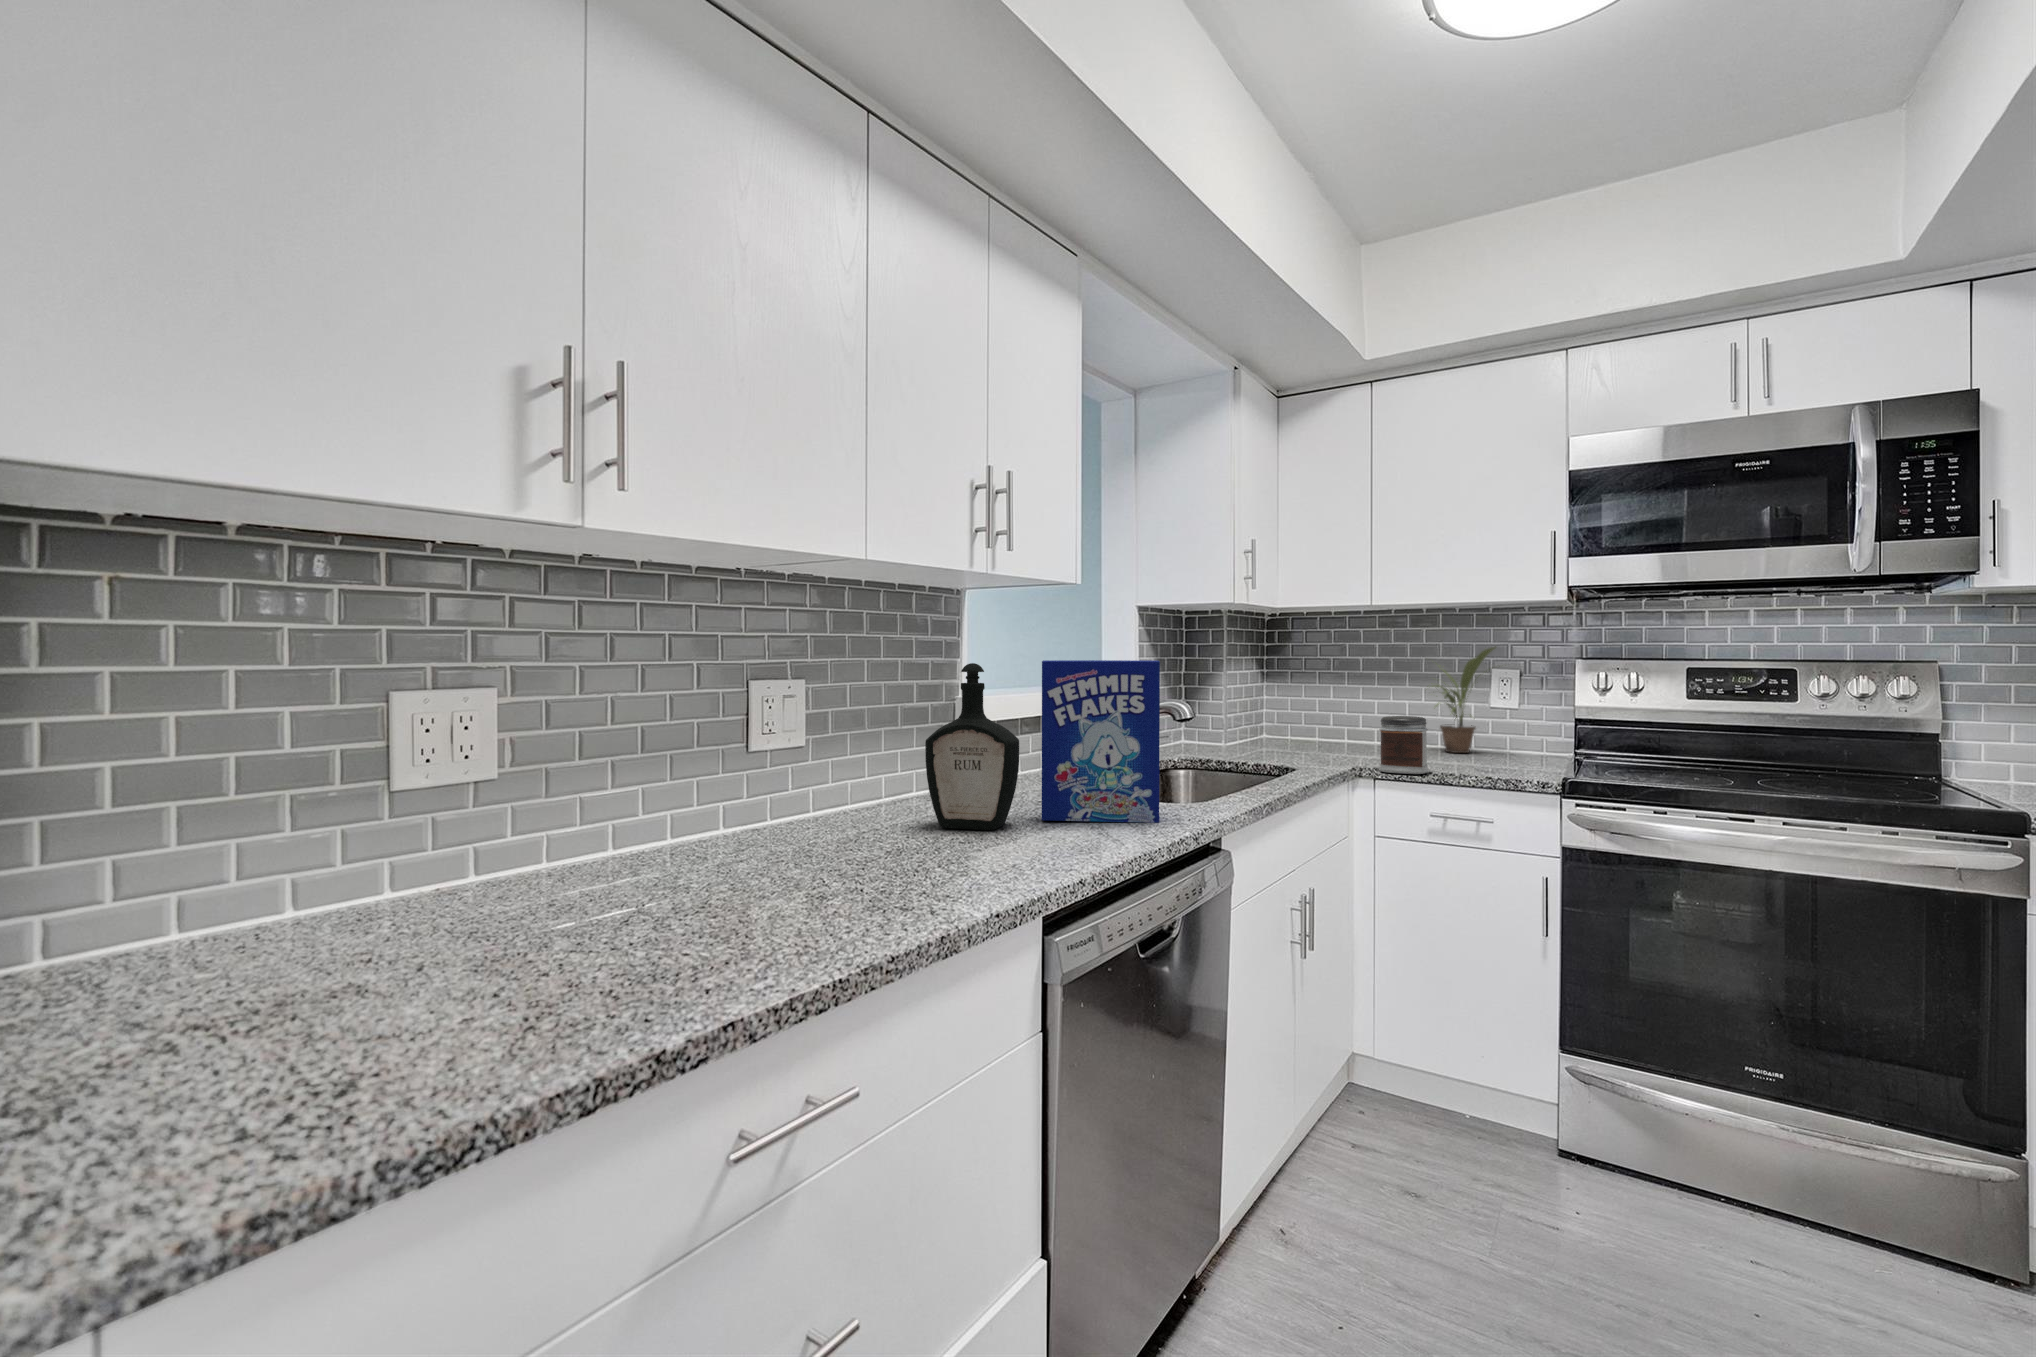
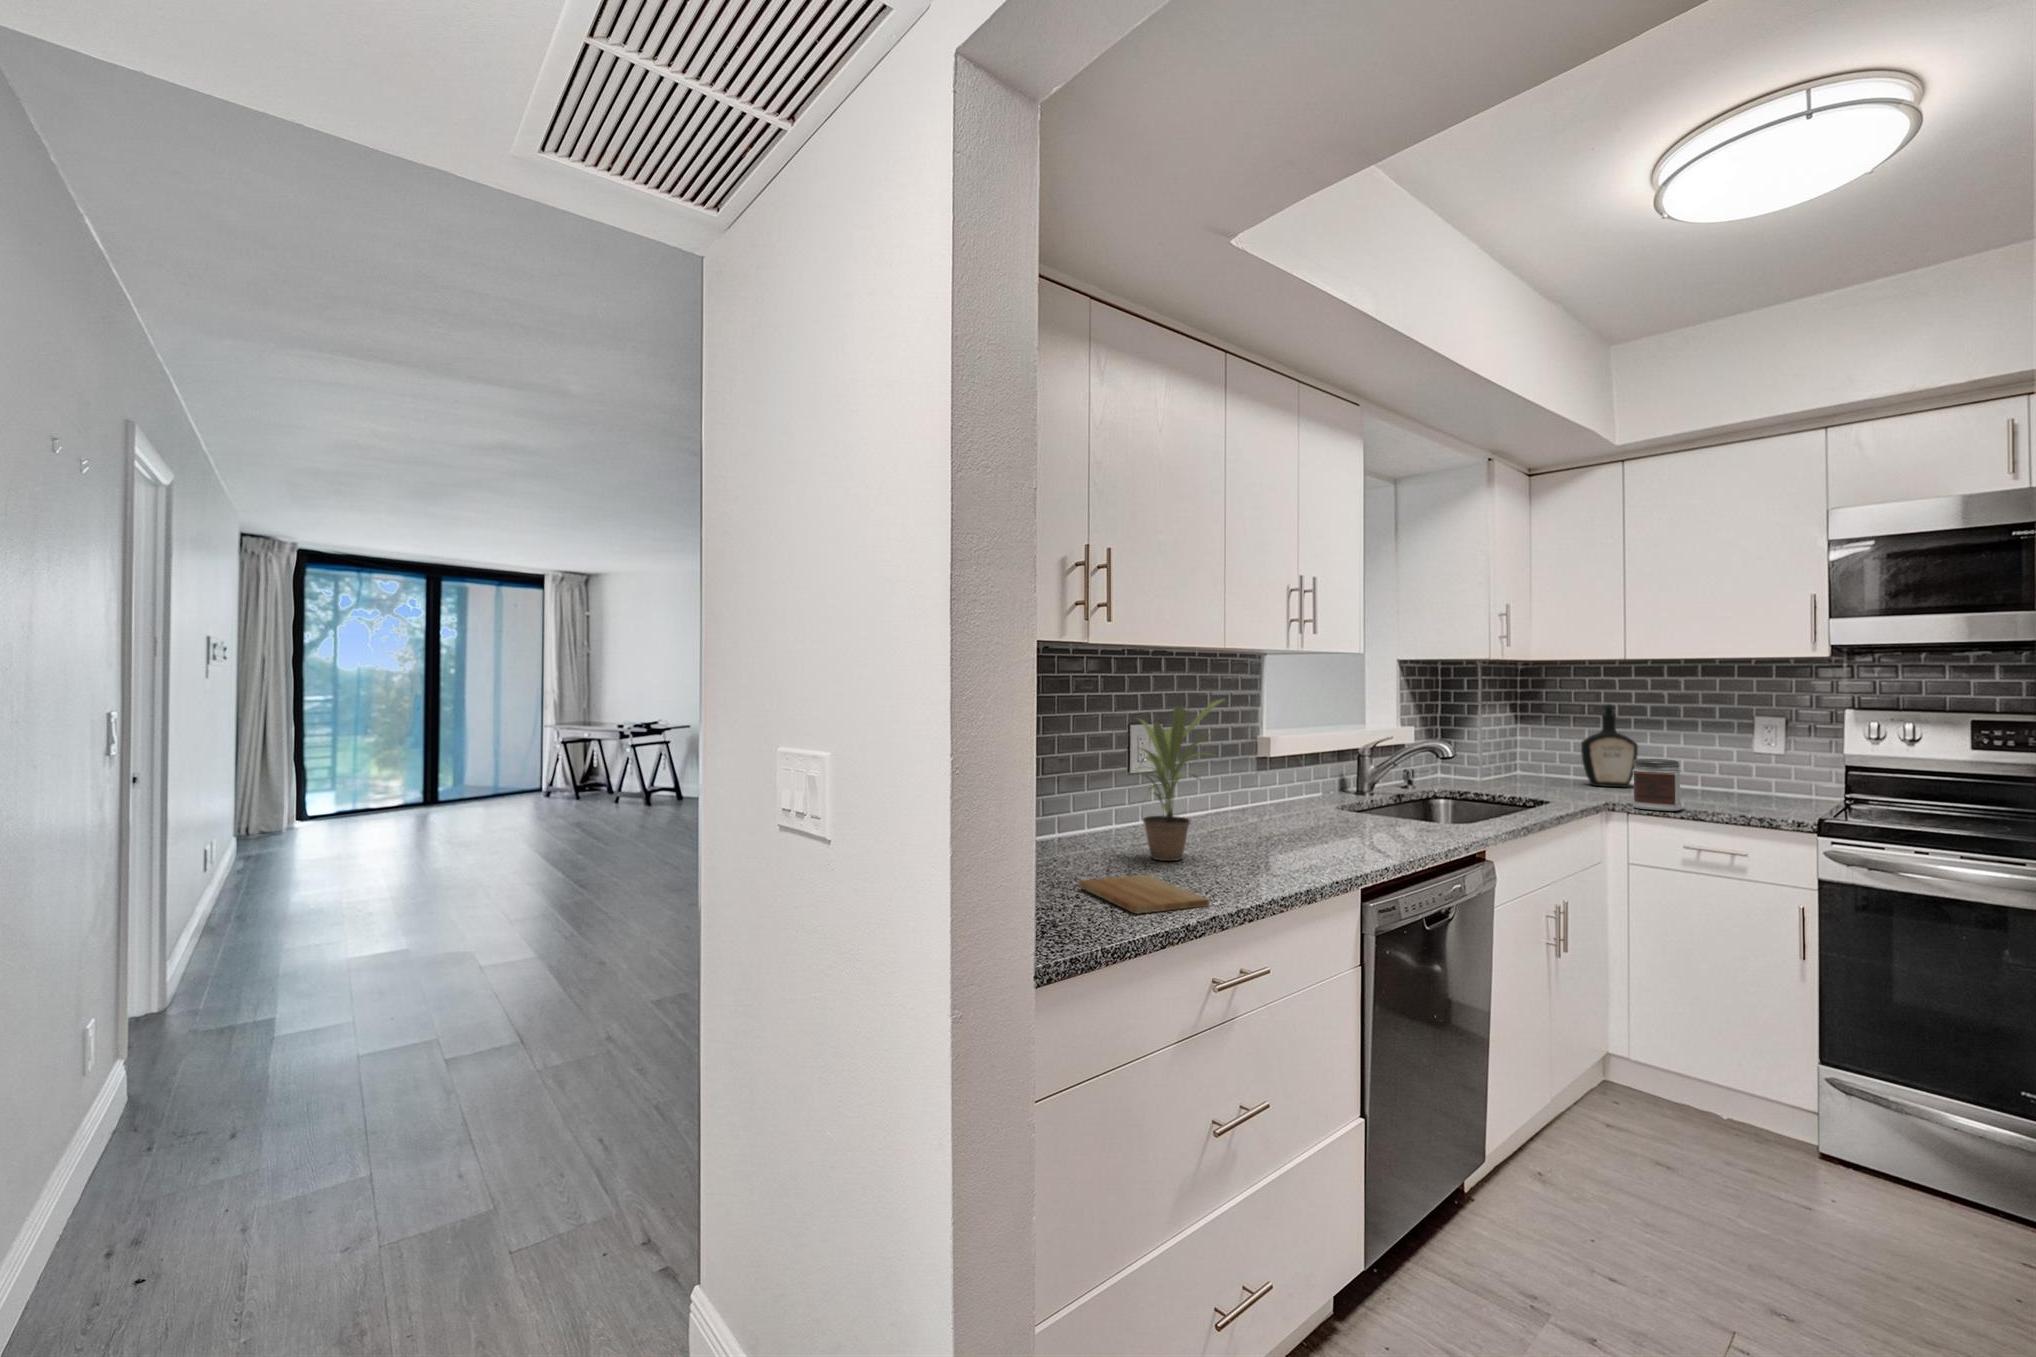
potted plant: present [1436,646,1496,753] -> present [1137,700,1222,861]
cereal box: present [1042,660,1160,823] -> none [1339,713,1434,837]
bottle: present [925,663,1019,830] -> present [1581,705,1638,787]
cutting board: none [526,925,732,1035] -> present [1079,875,1209,914]

